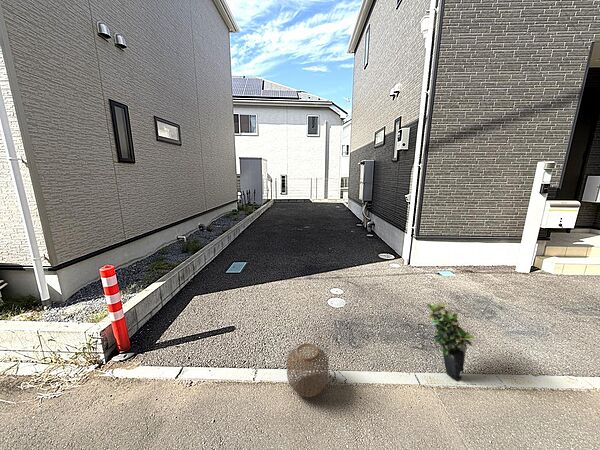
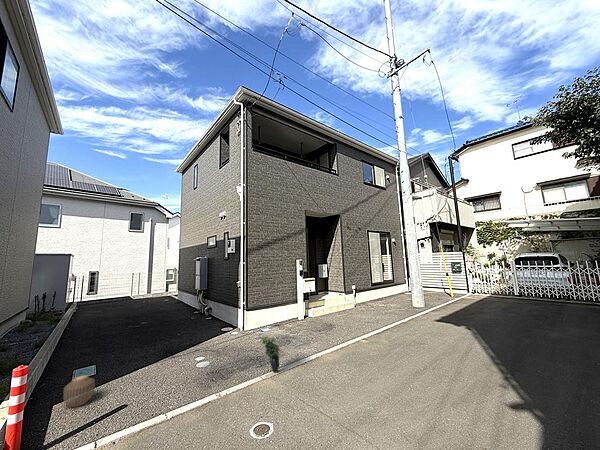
woven basket: present [287,343,329,397] -> present [63,375,95,407]

